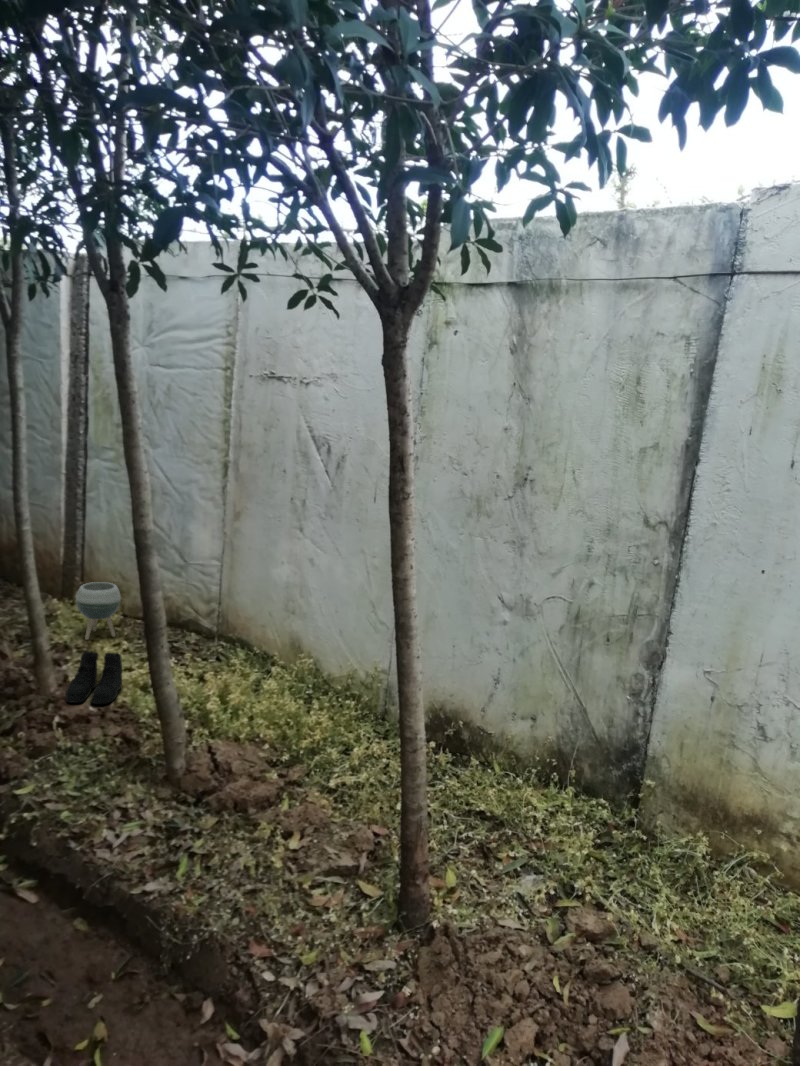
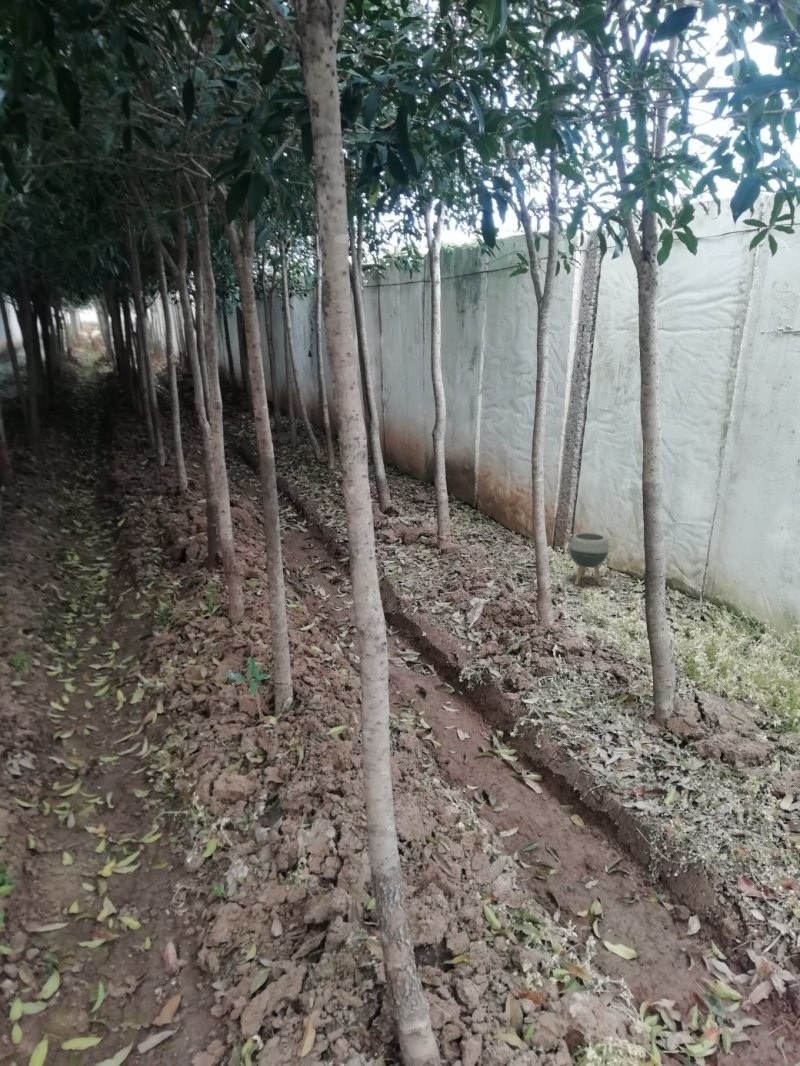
boots: present [66,651,122,704] -> none [562,592,612,642]

